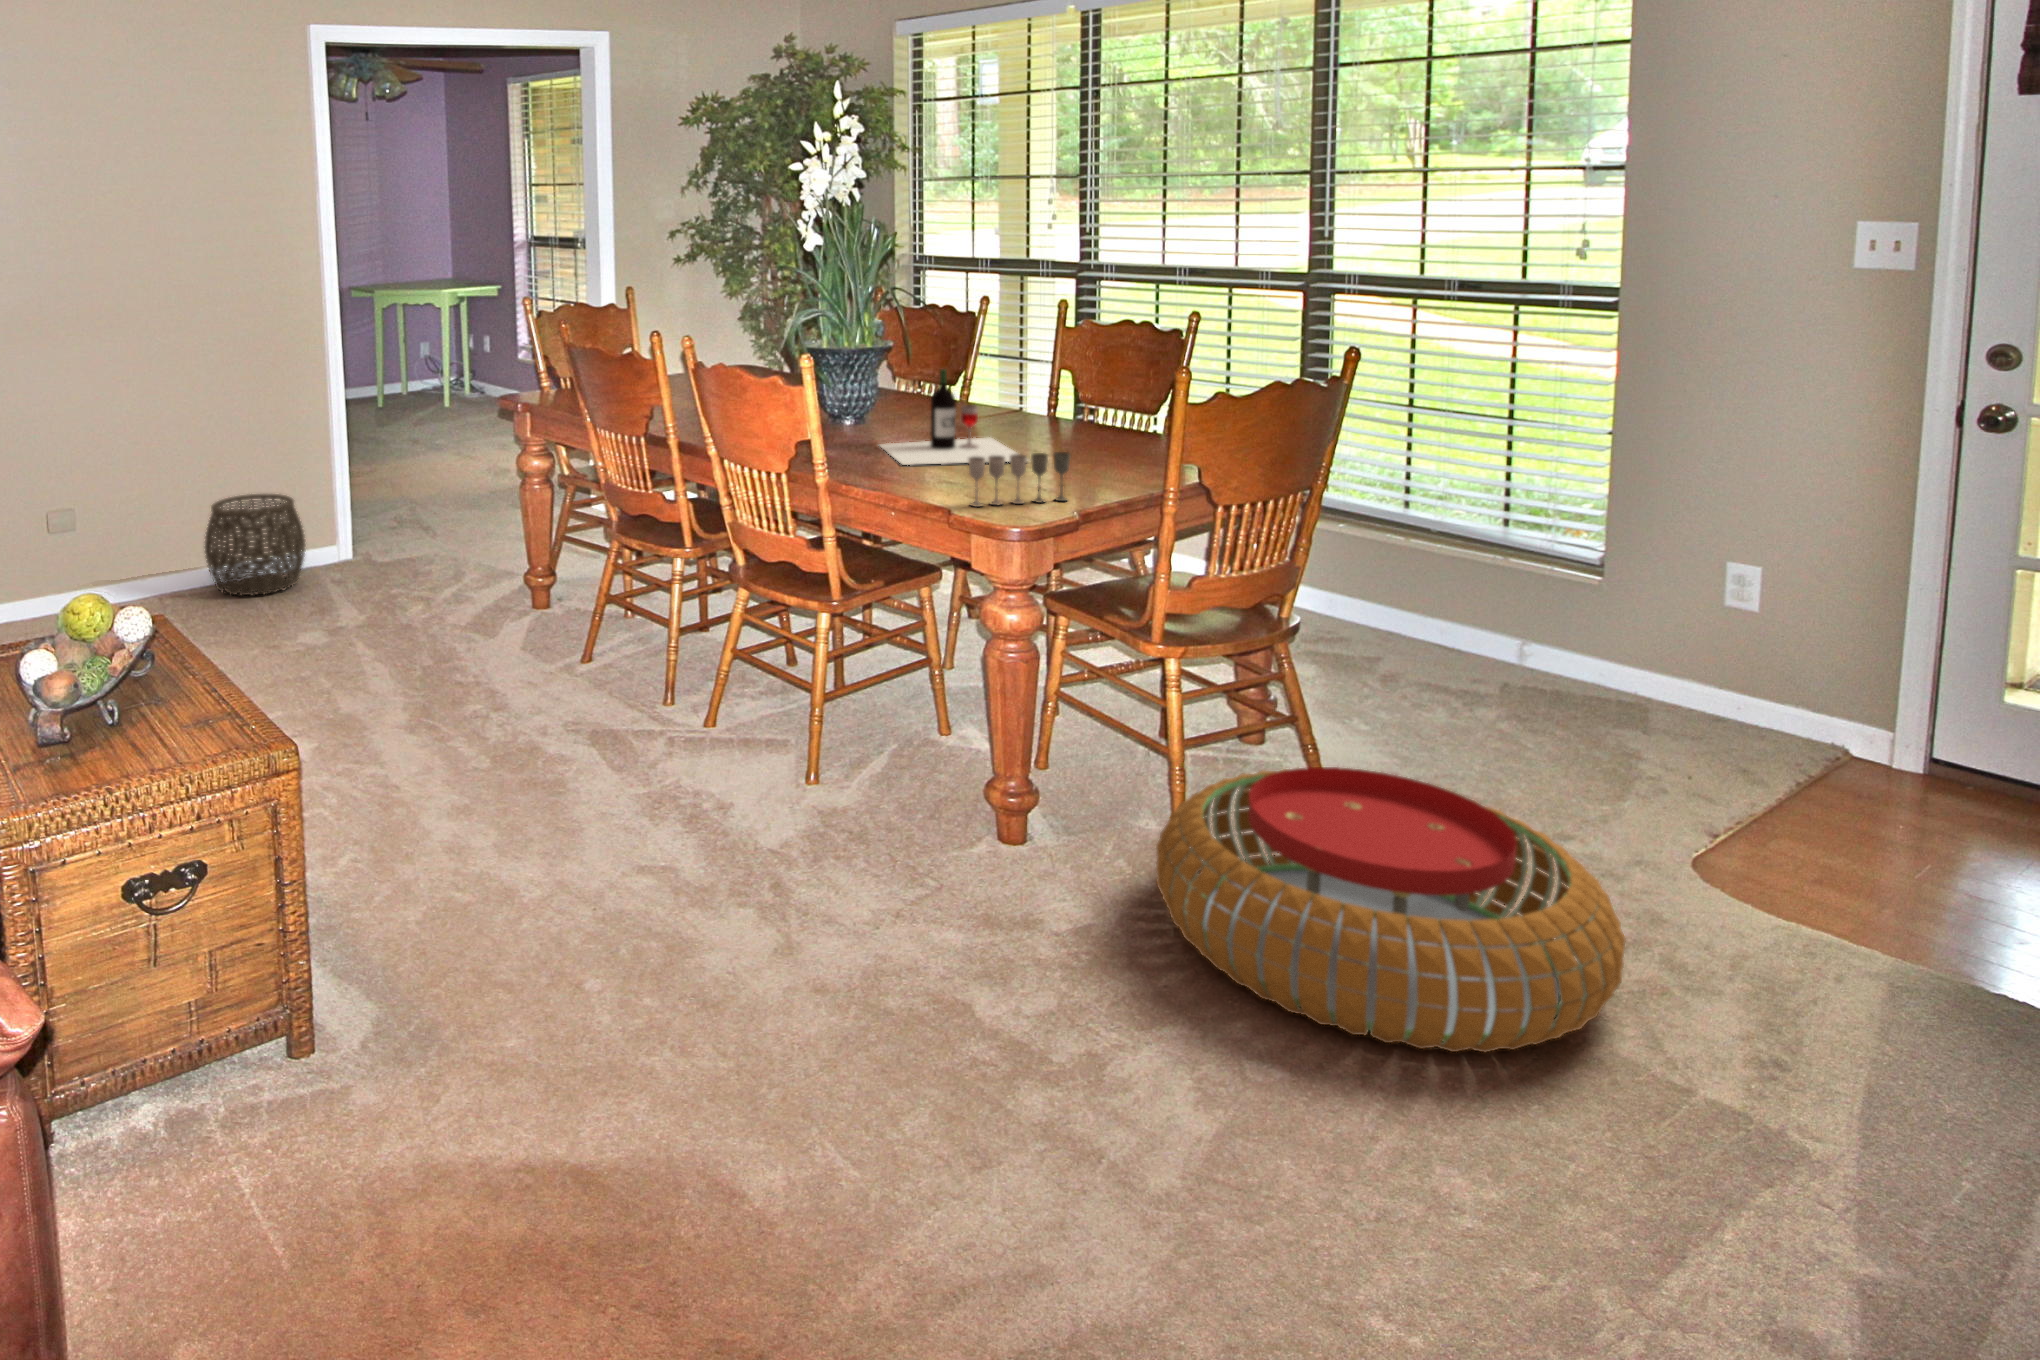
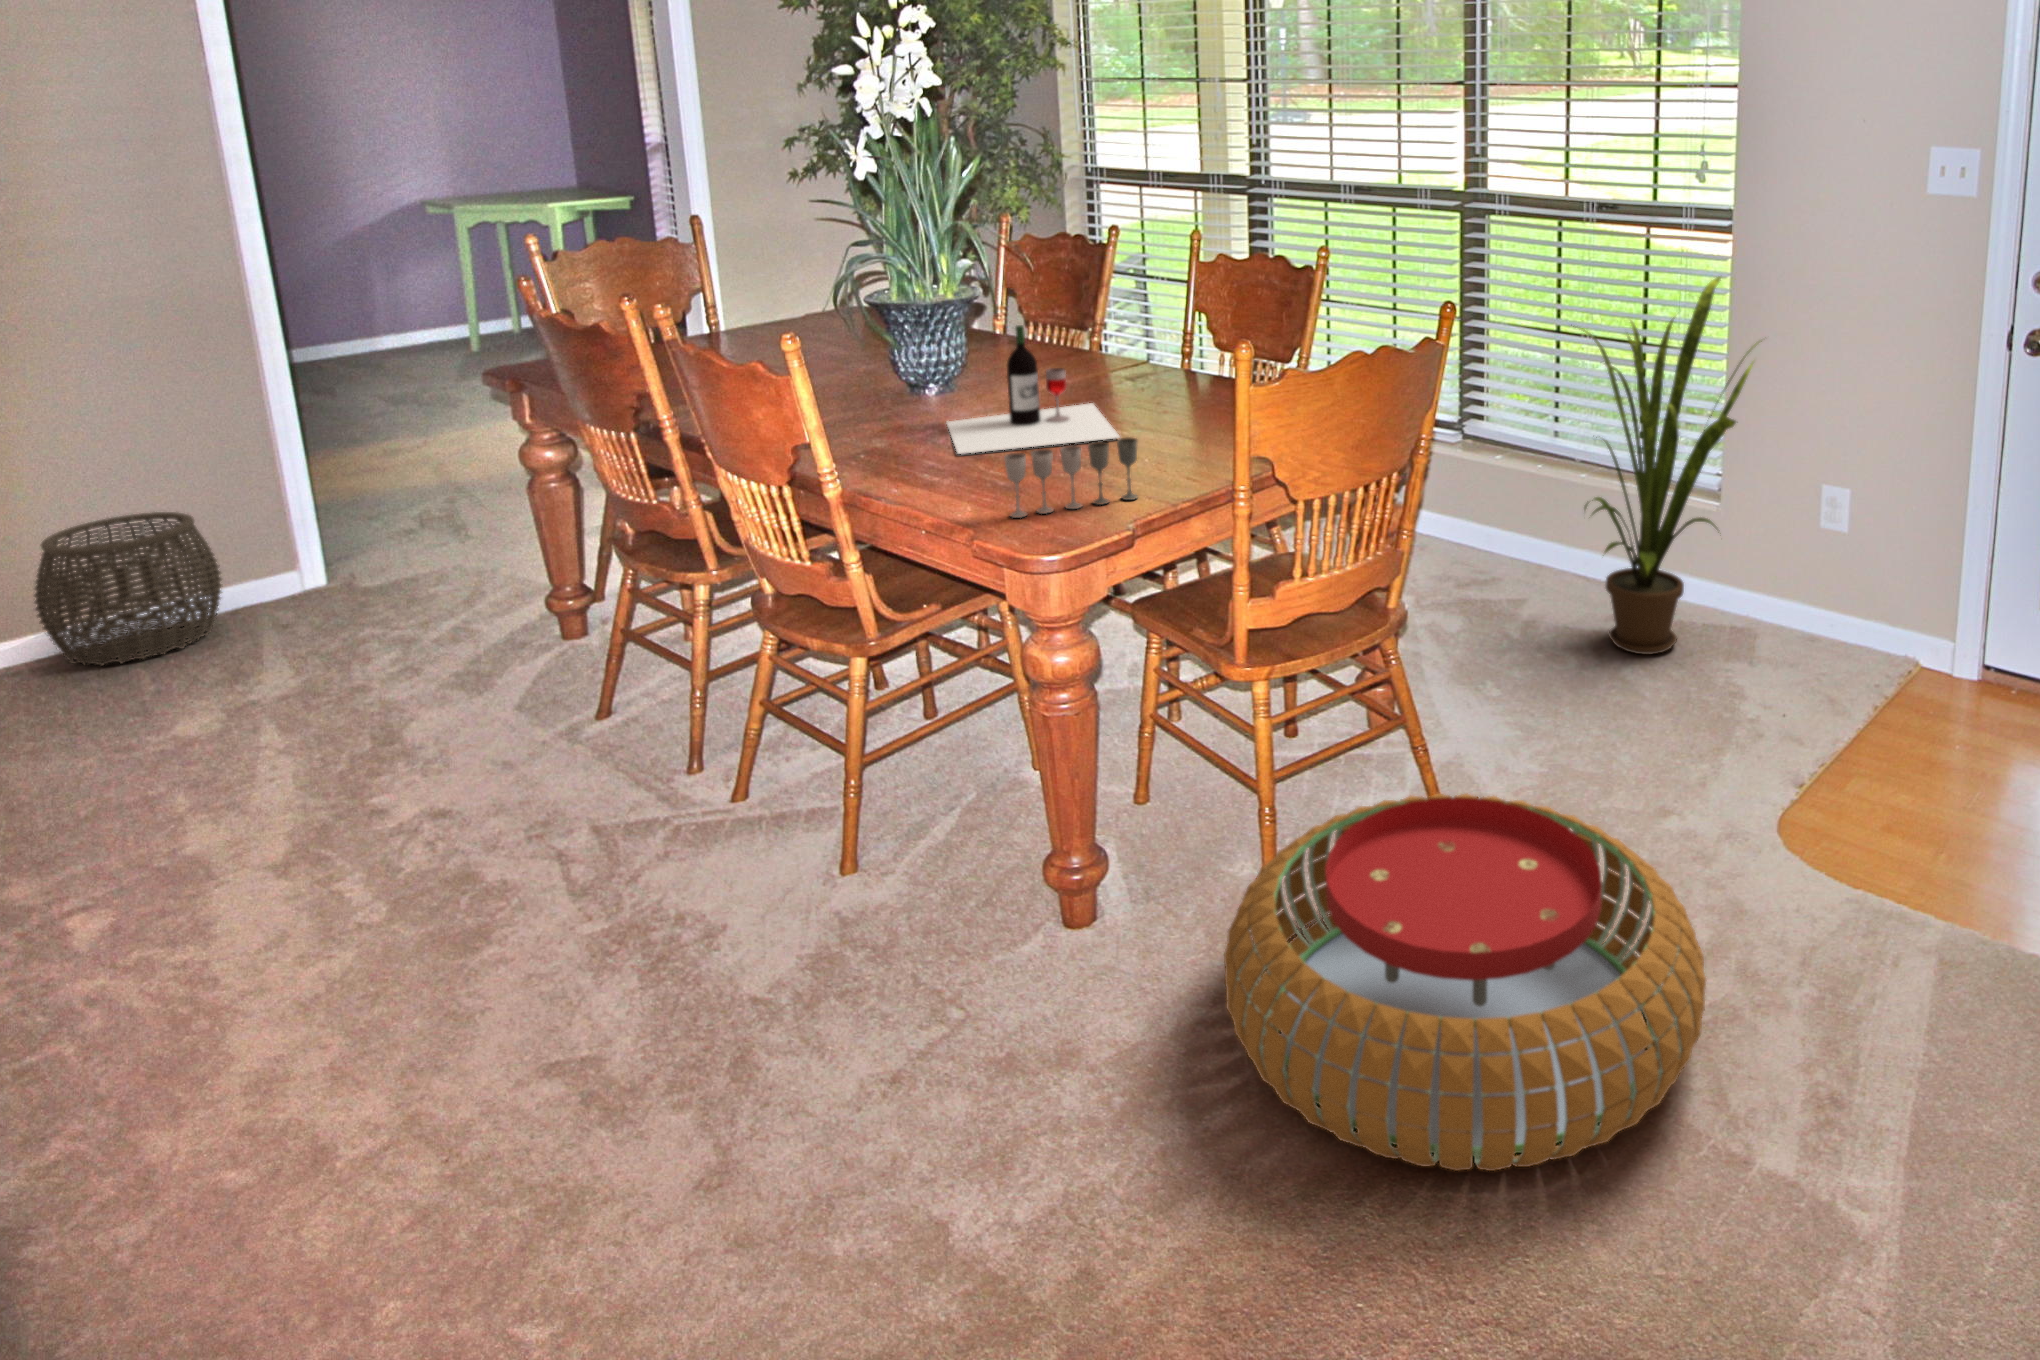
house plant: none [1431,351,1666,712] -> present [1584,277,1762,654]

